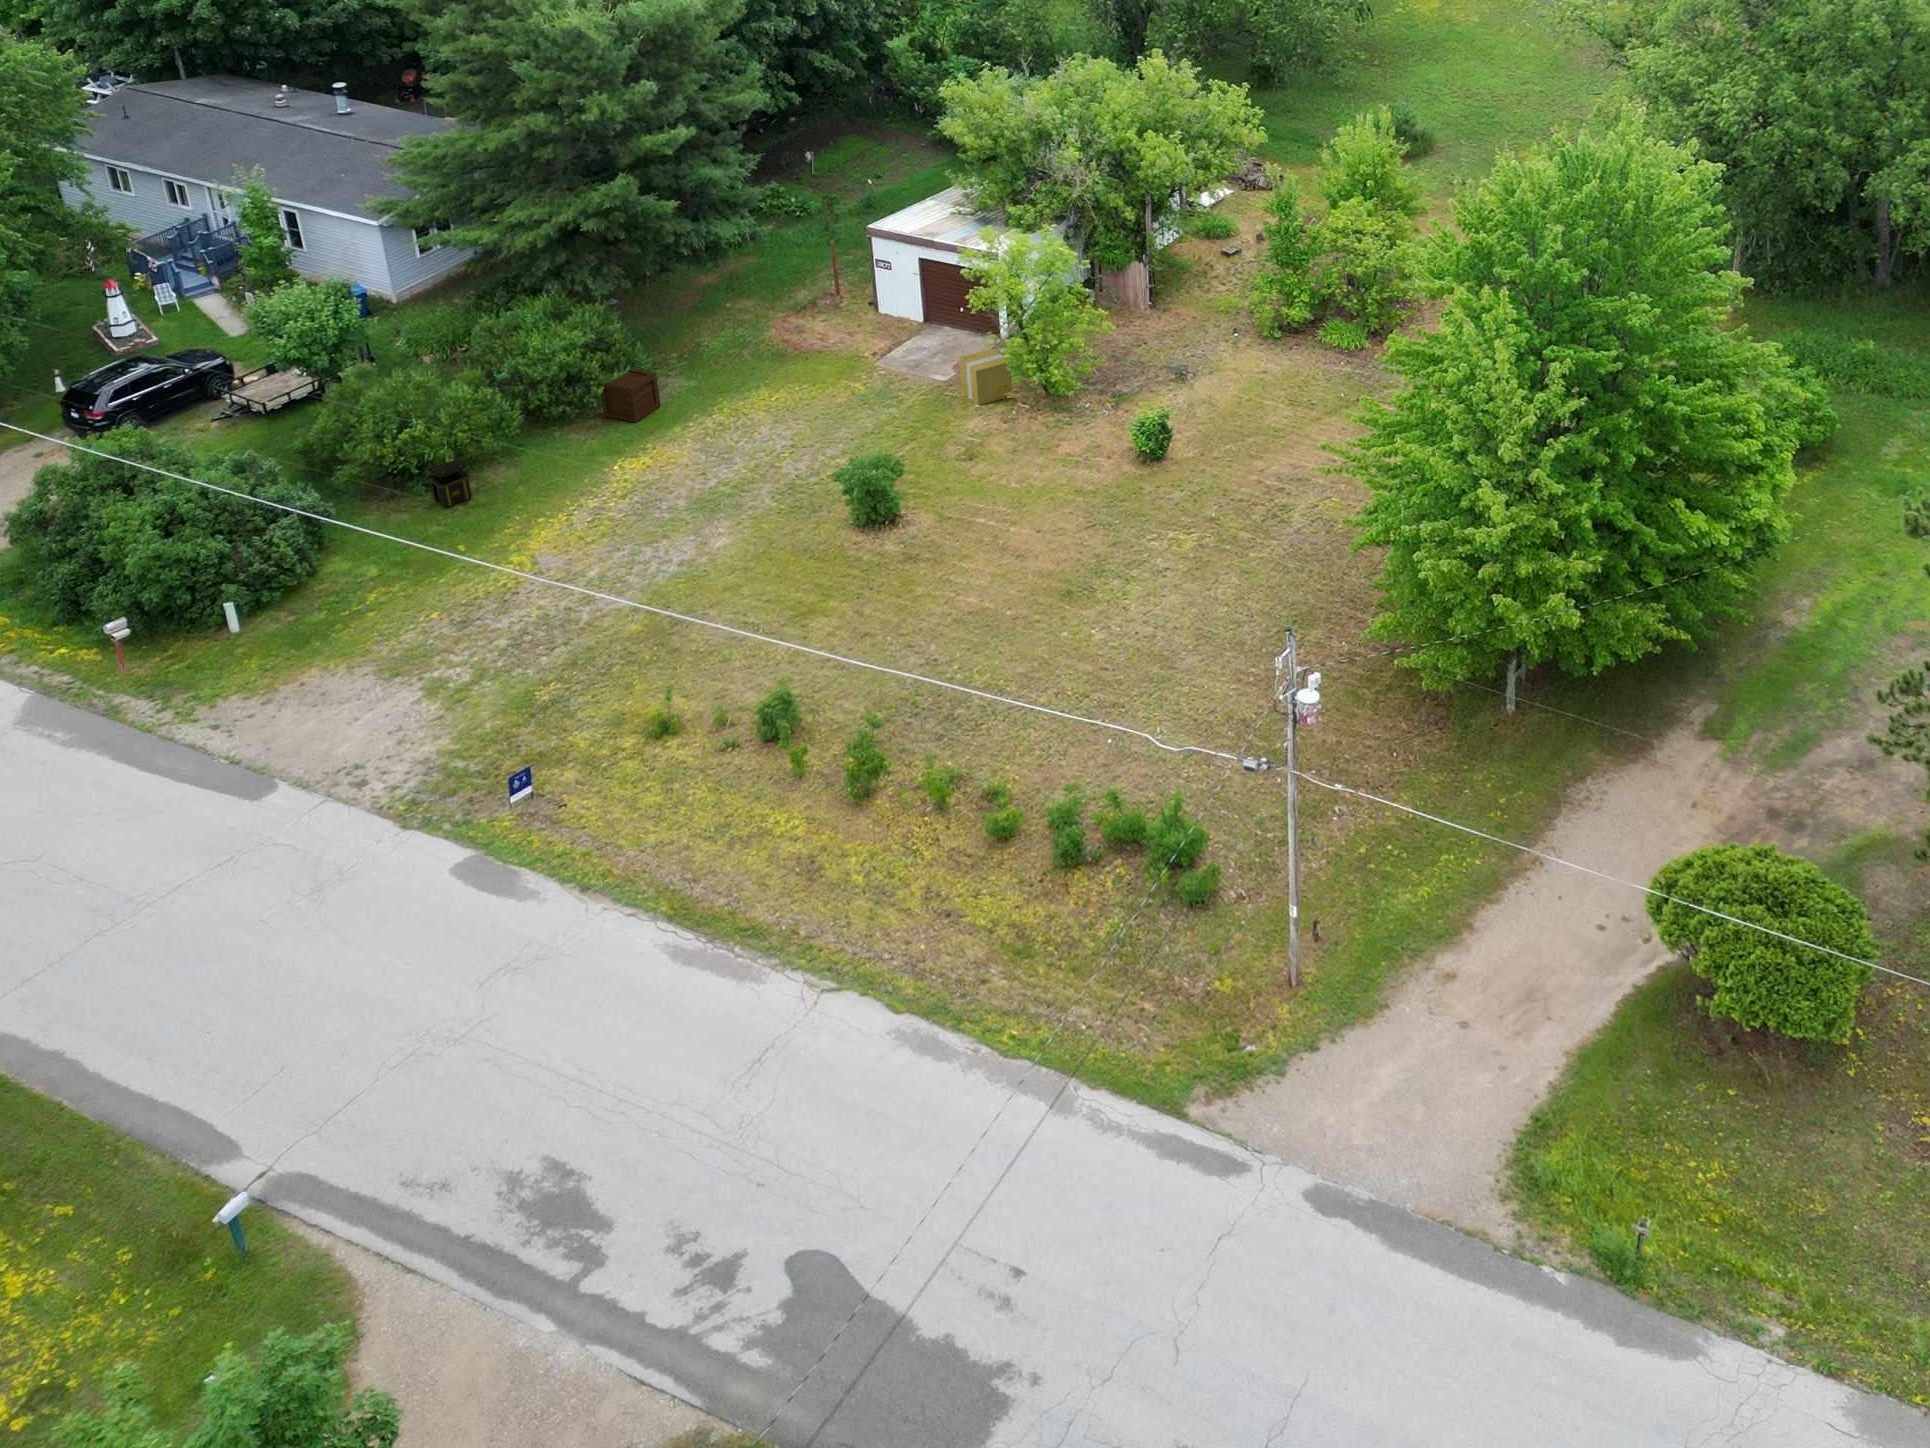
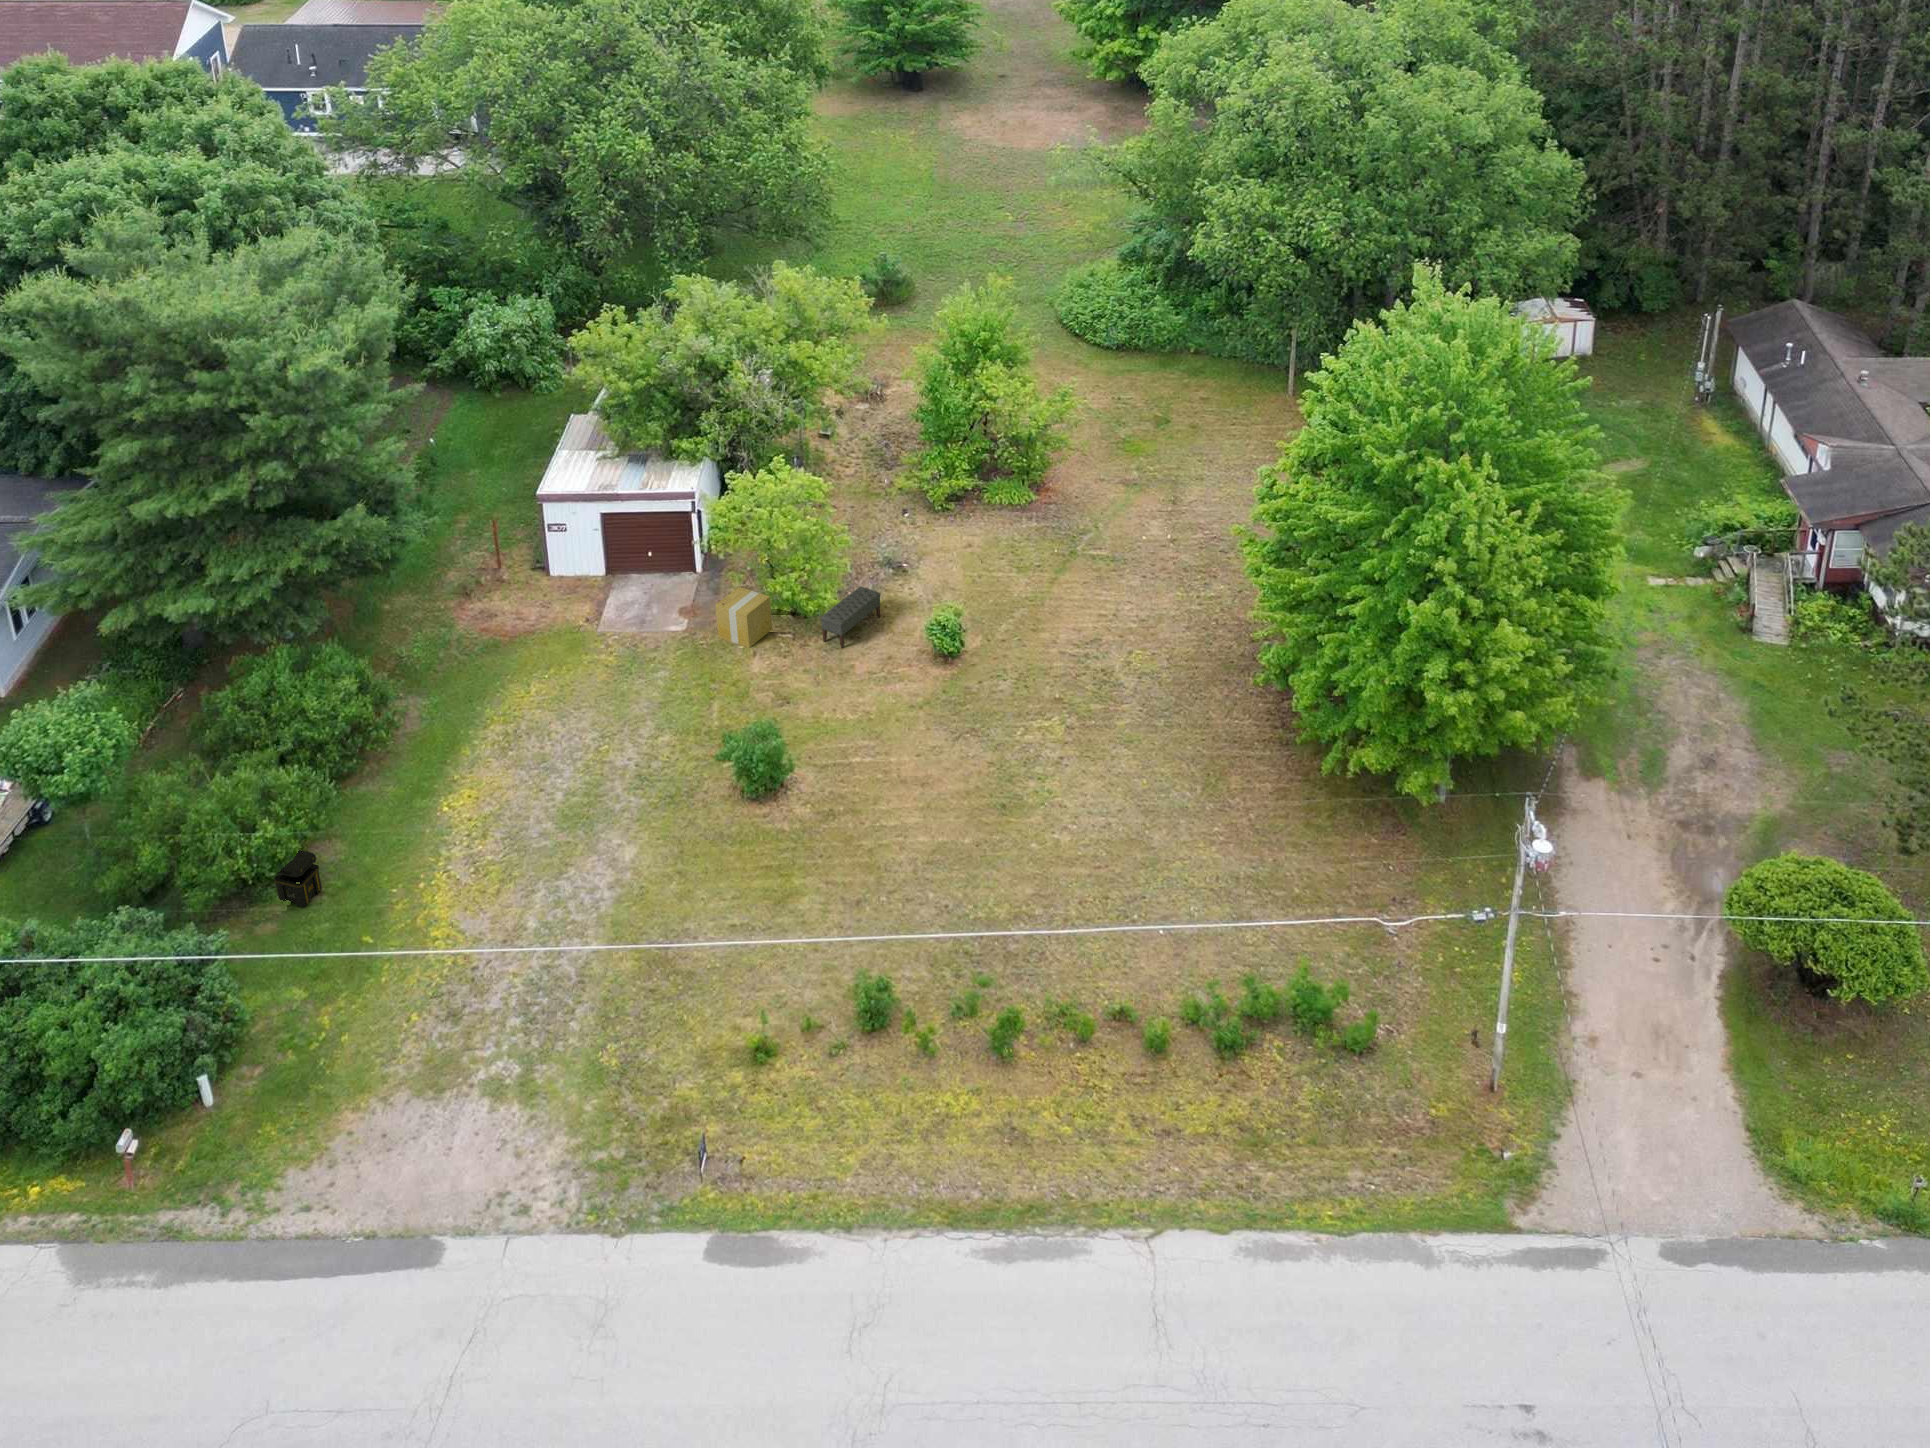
wooden crate: present [601,369,661,423] -> none [367,700,423,761]
bench: none [1043,374,1115,424] -> present [820,587,881,648]

